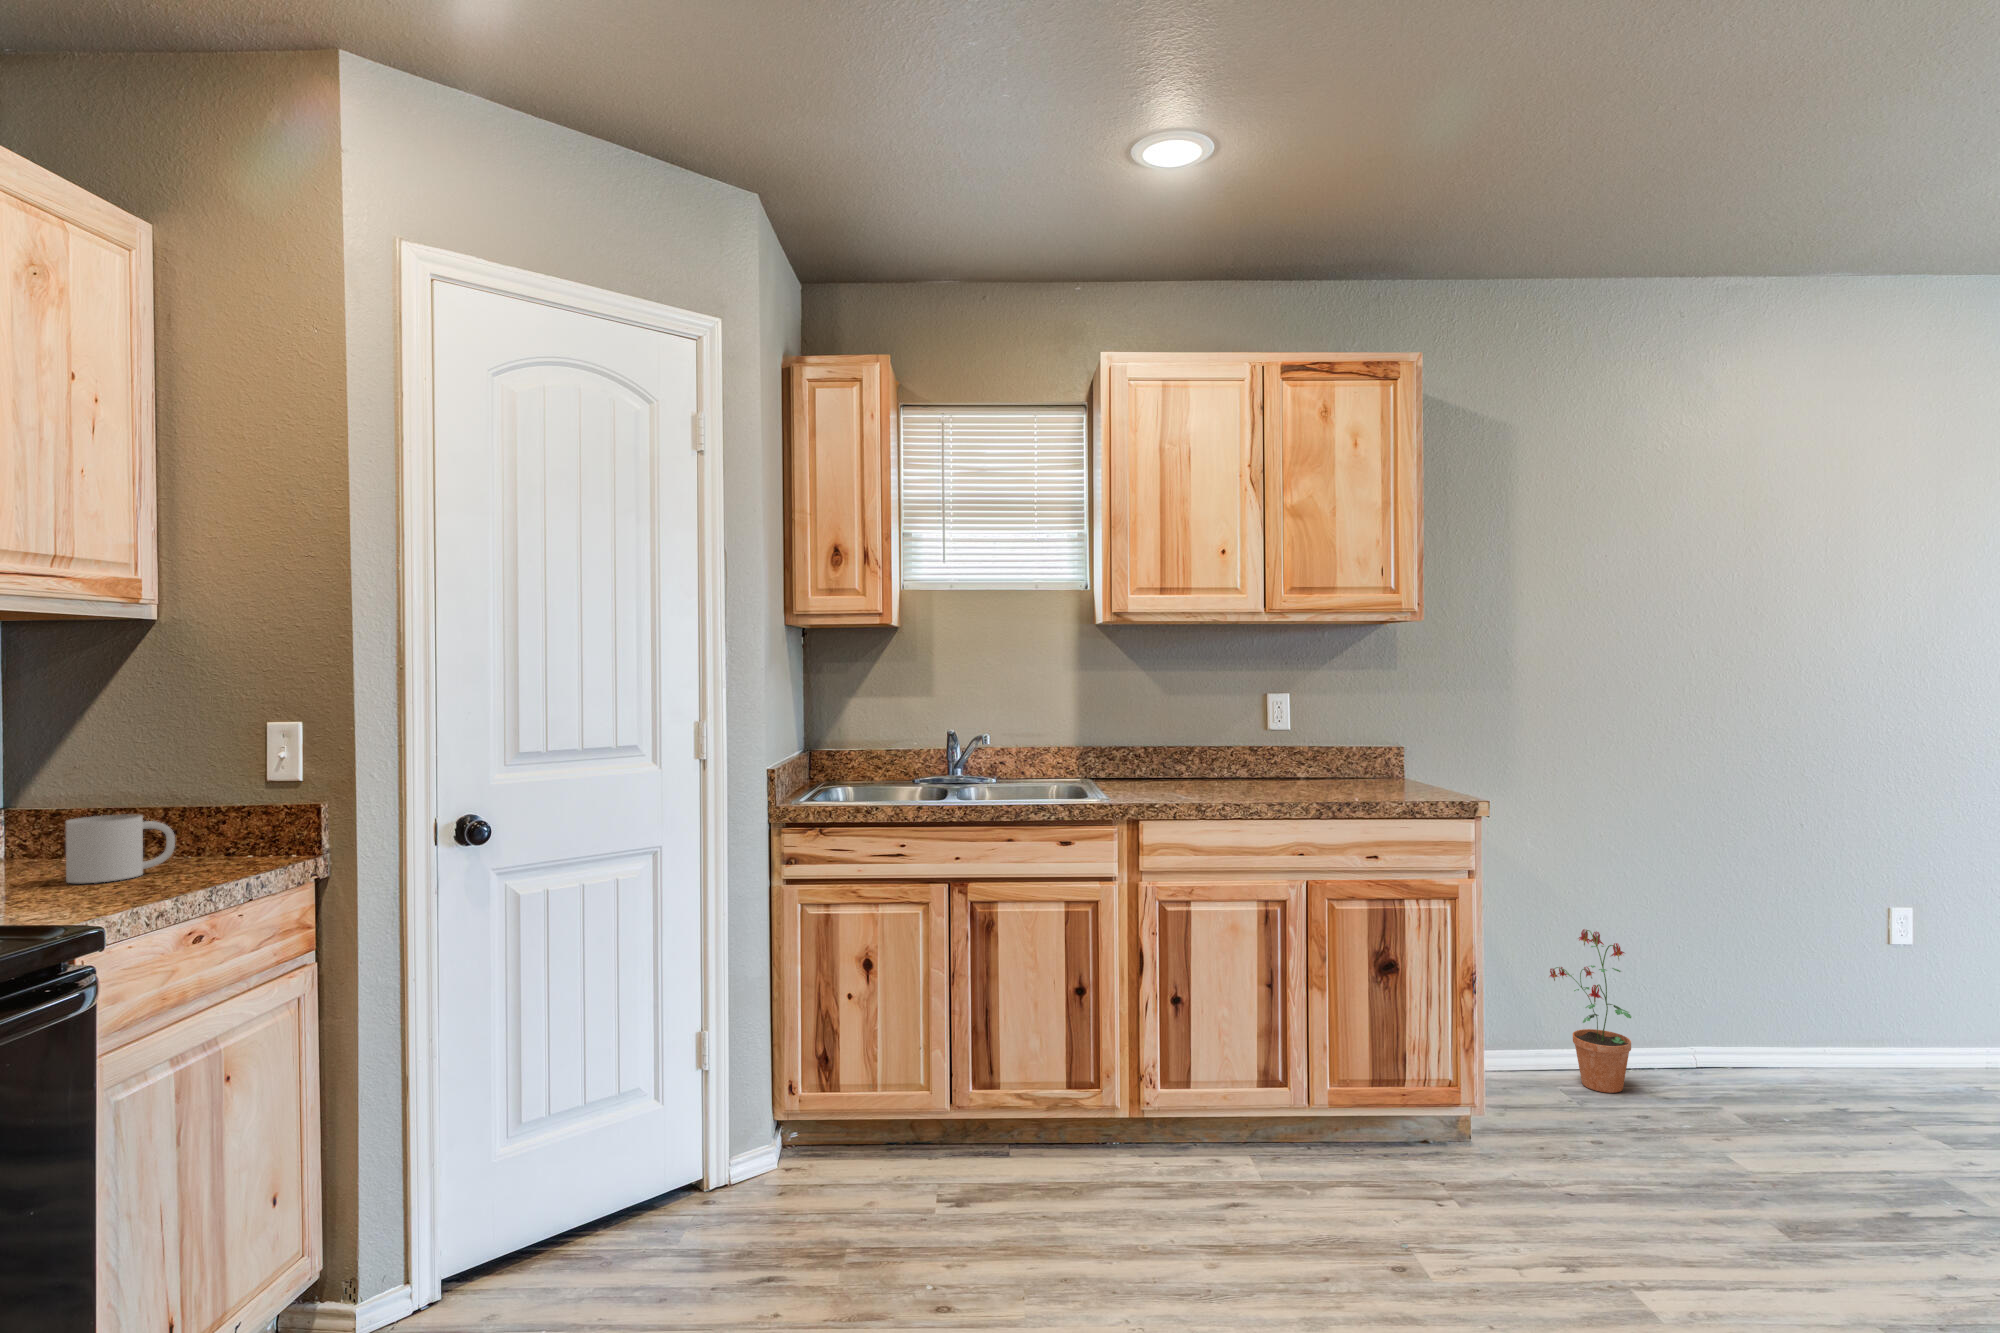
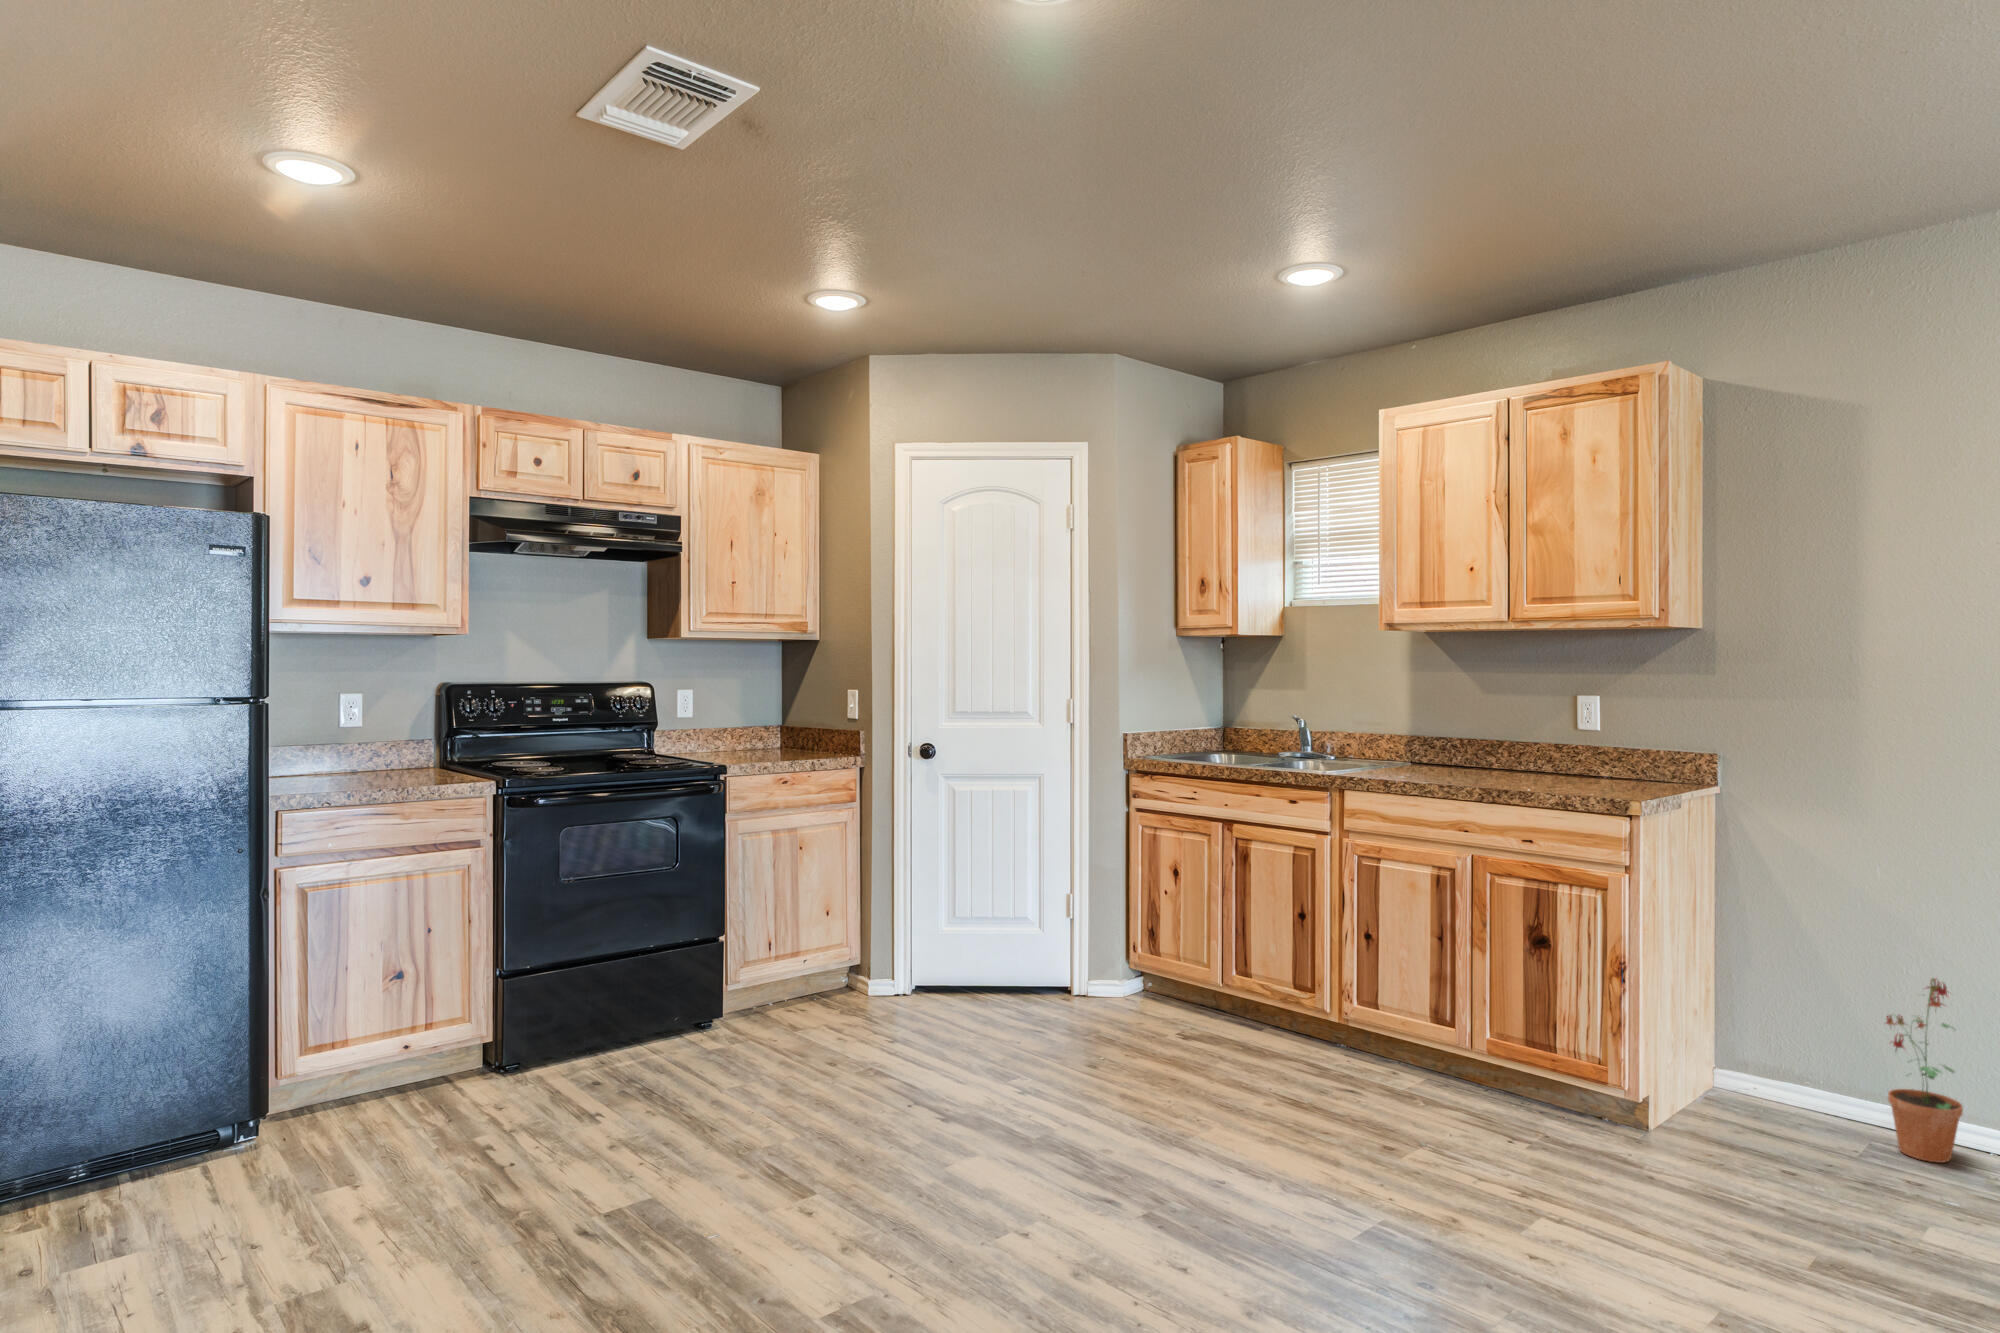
mug: present [66,814,175,883] -> none [771,728,808,756]

